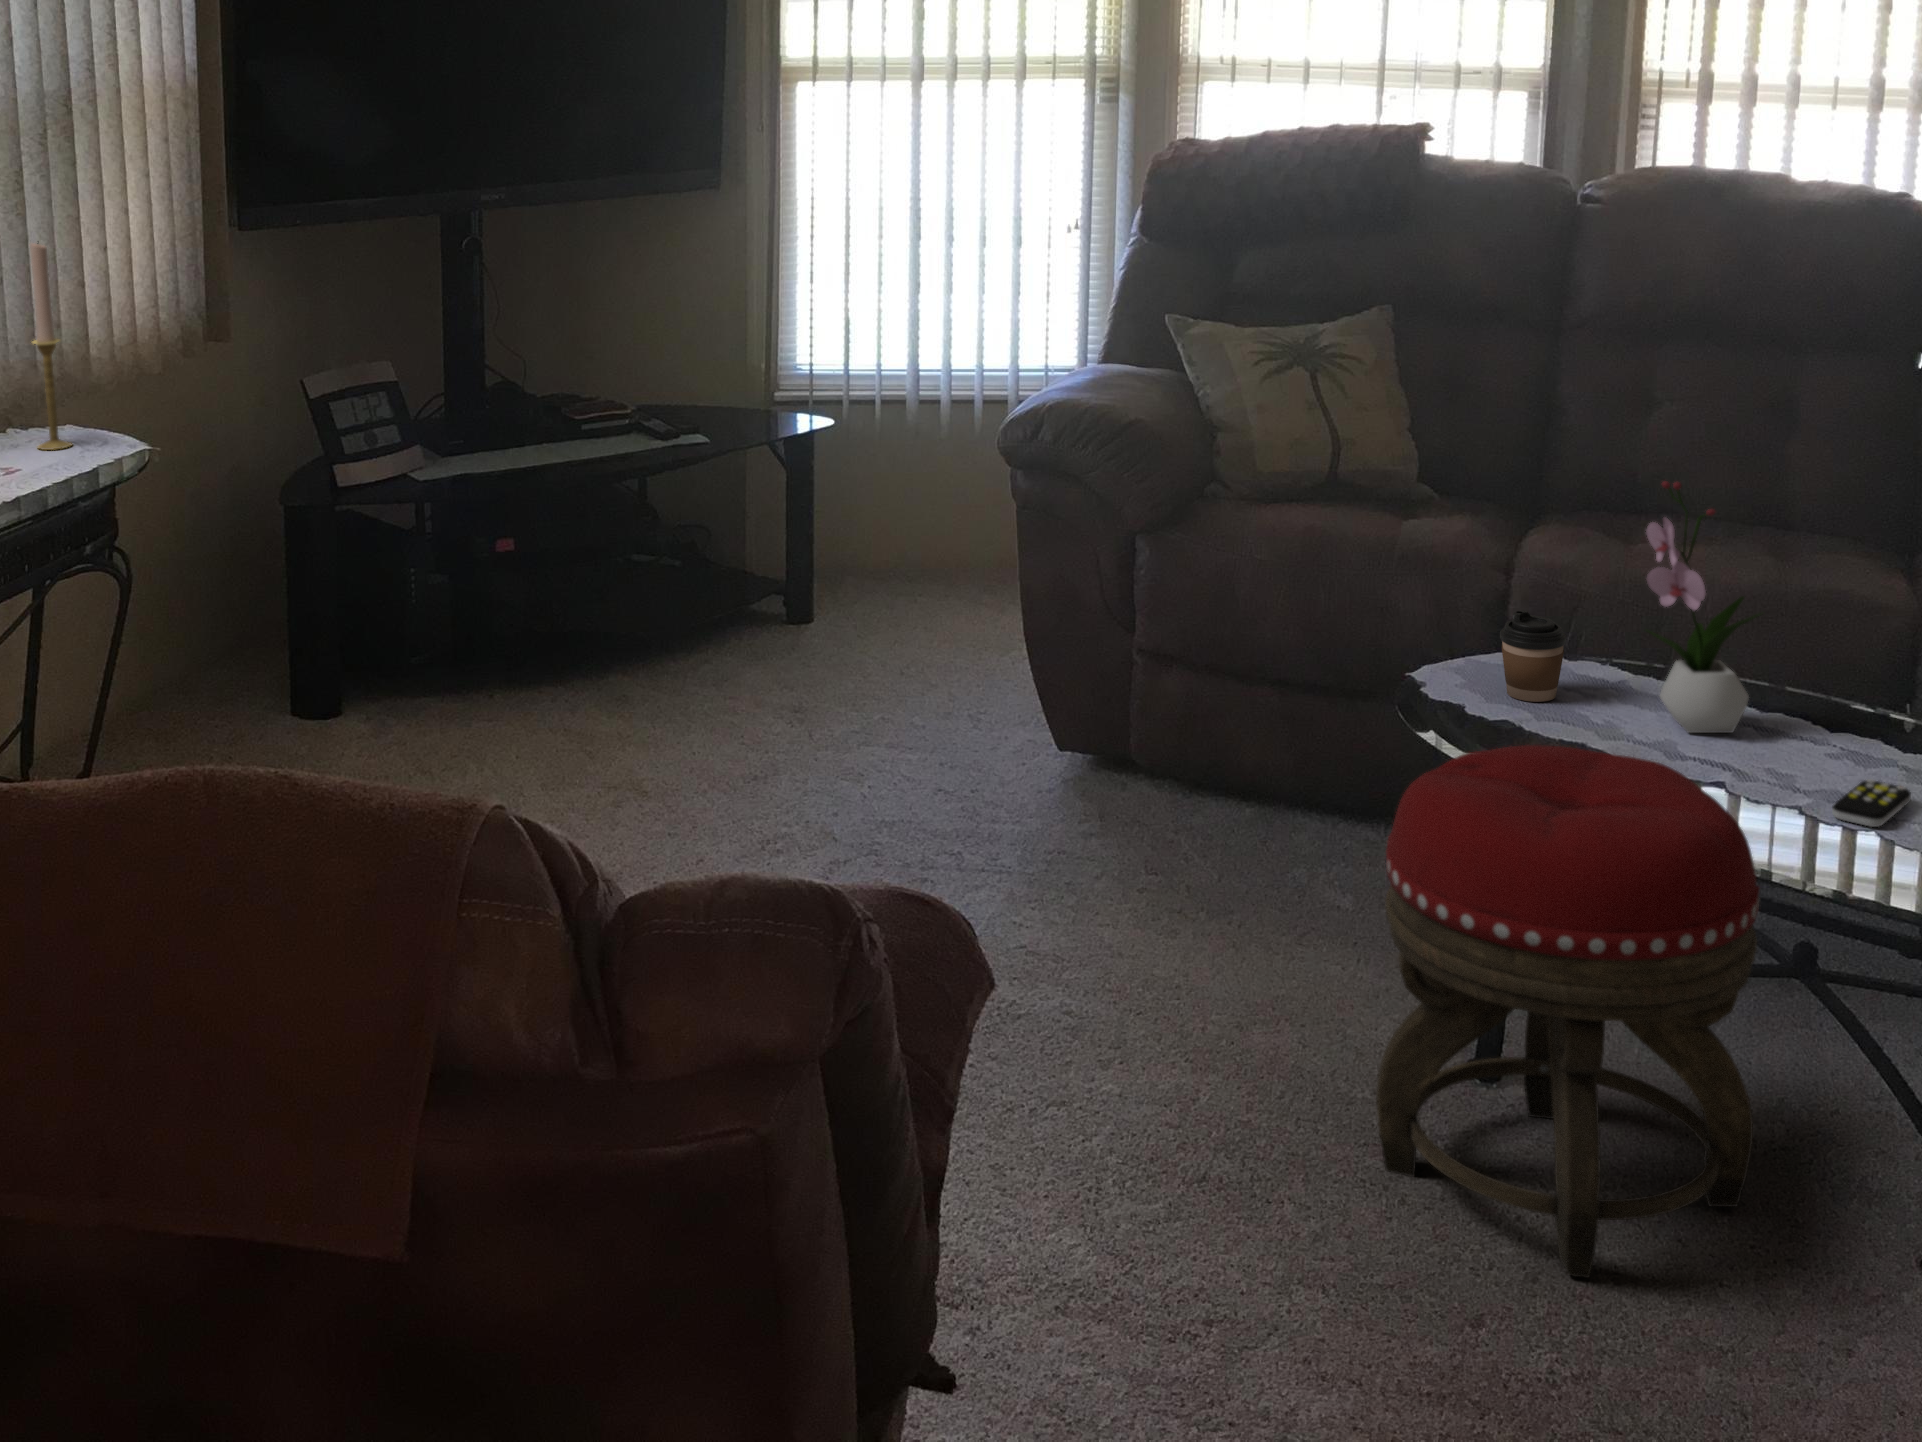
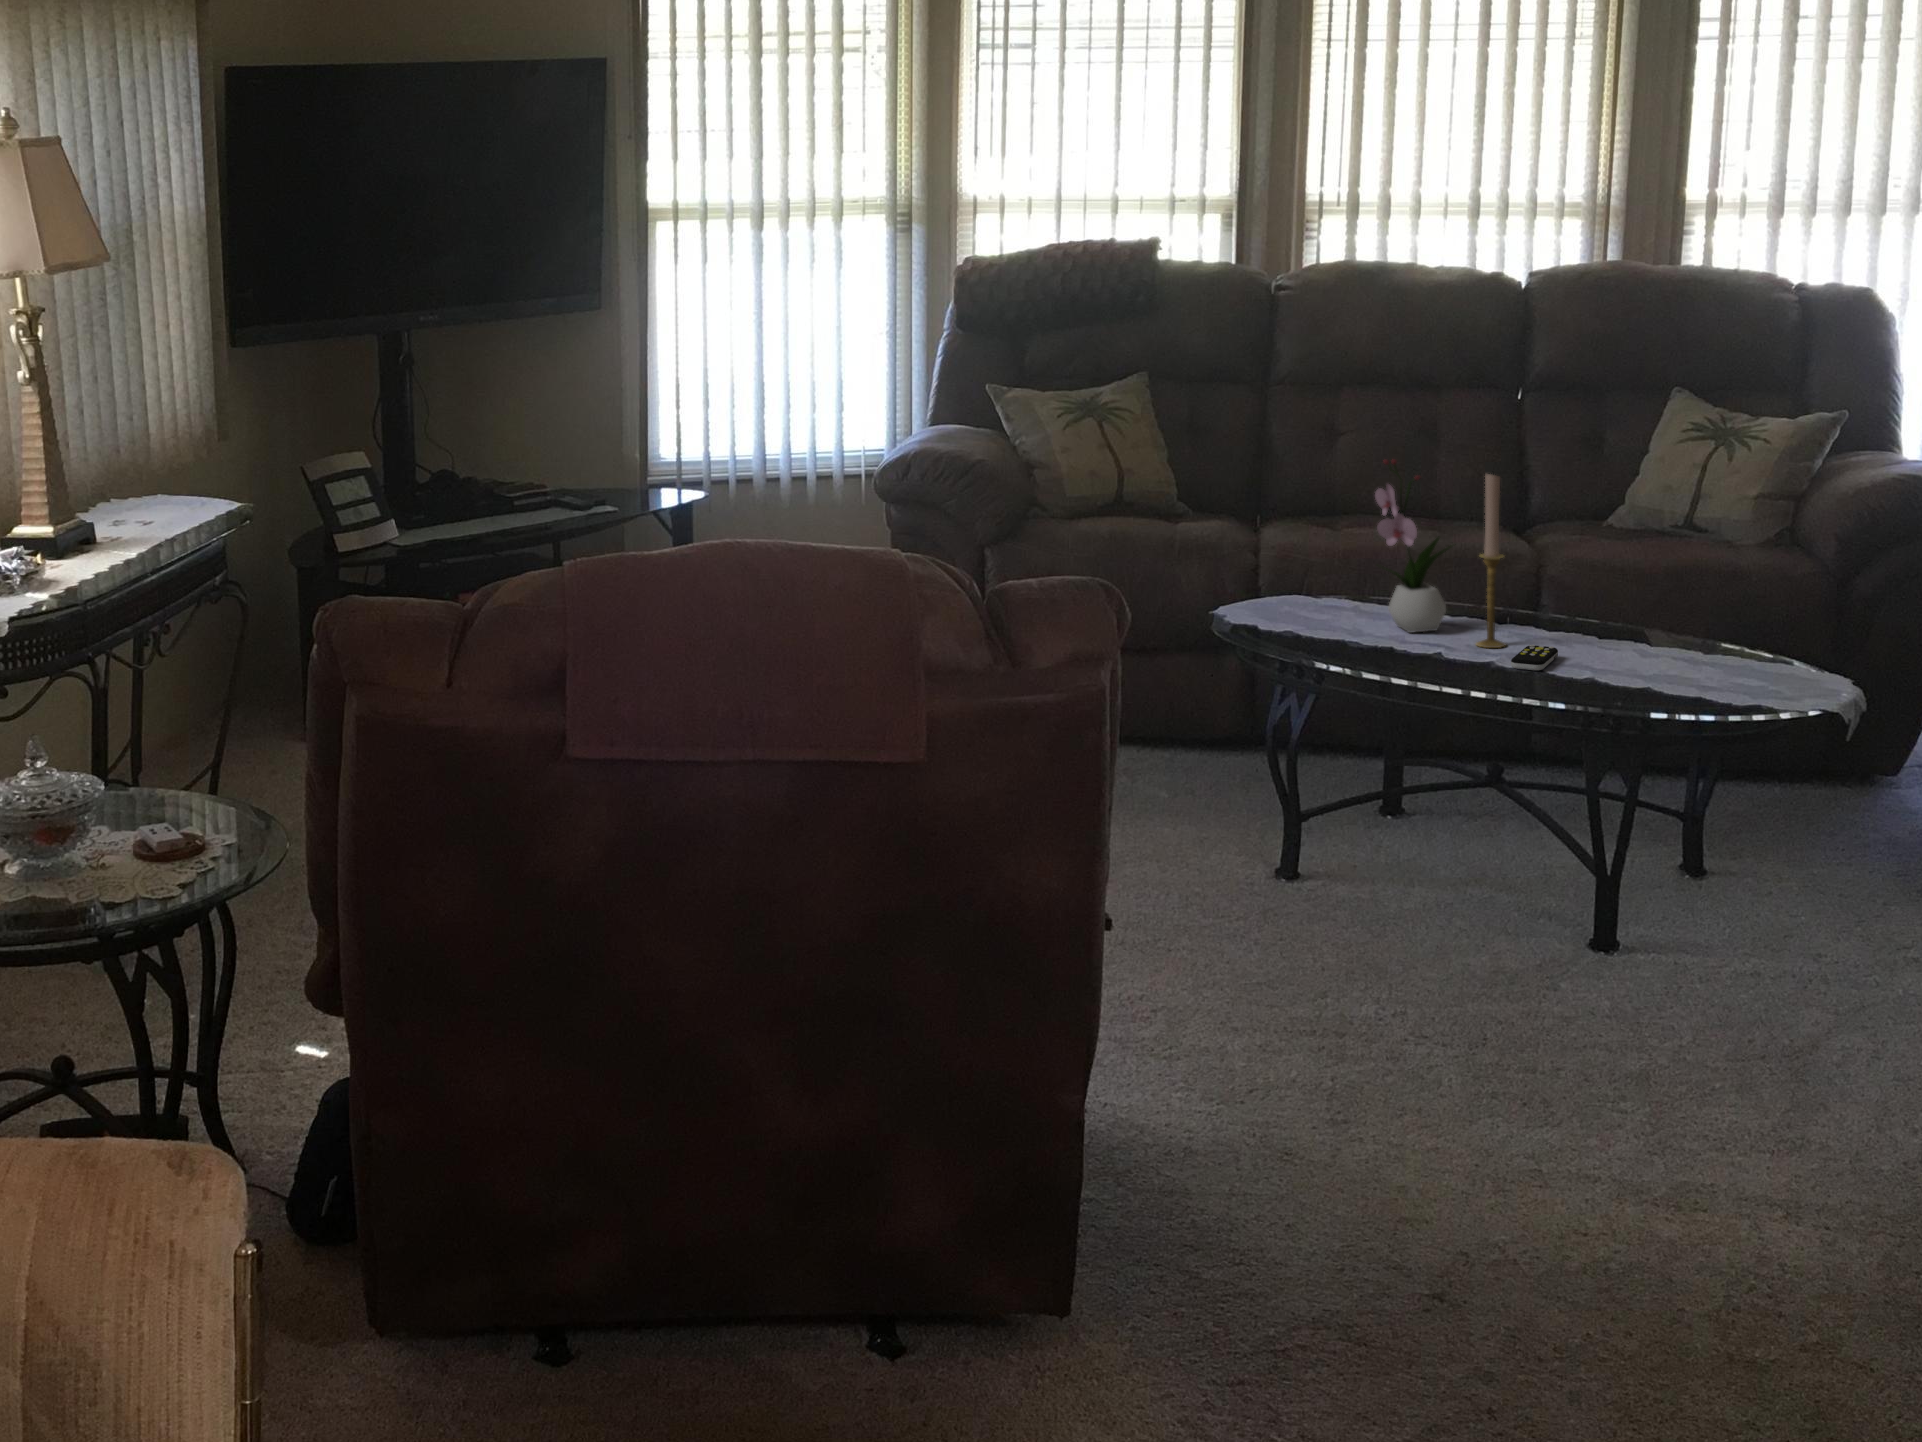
candlestick: present [29,241,72,450] -> present [1476,474,1506,648]
coffee cup: present [1500,610,1566,702] -> none [1277,561,1322,624]
footstool: present [1376,745,1760,1278] -> none [1231,635,1475,973]

